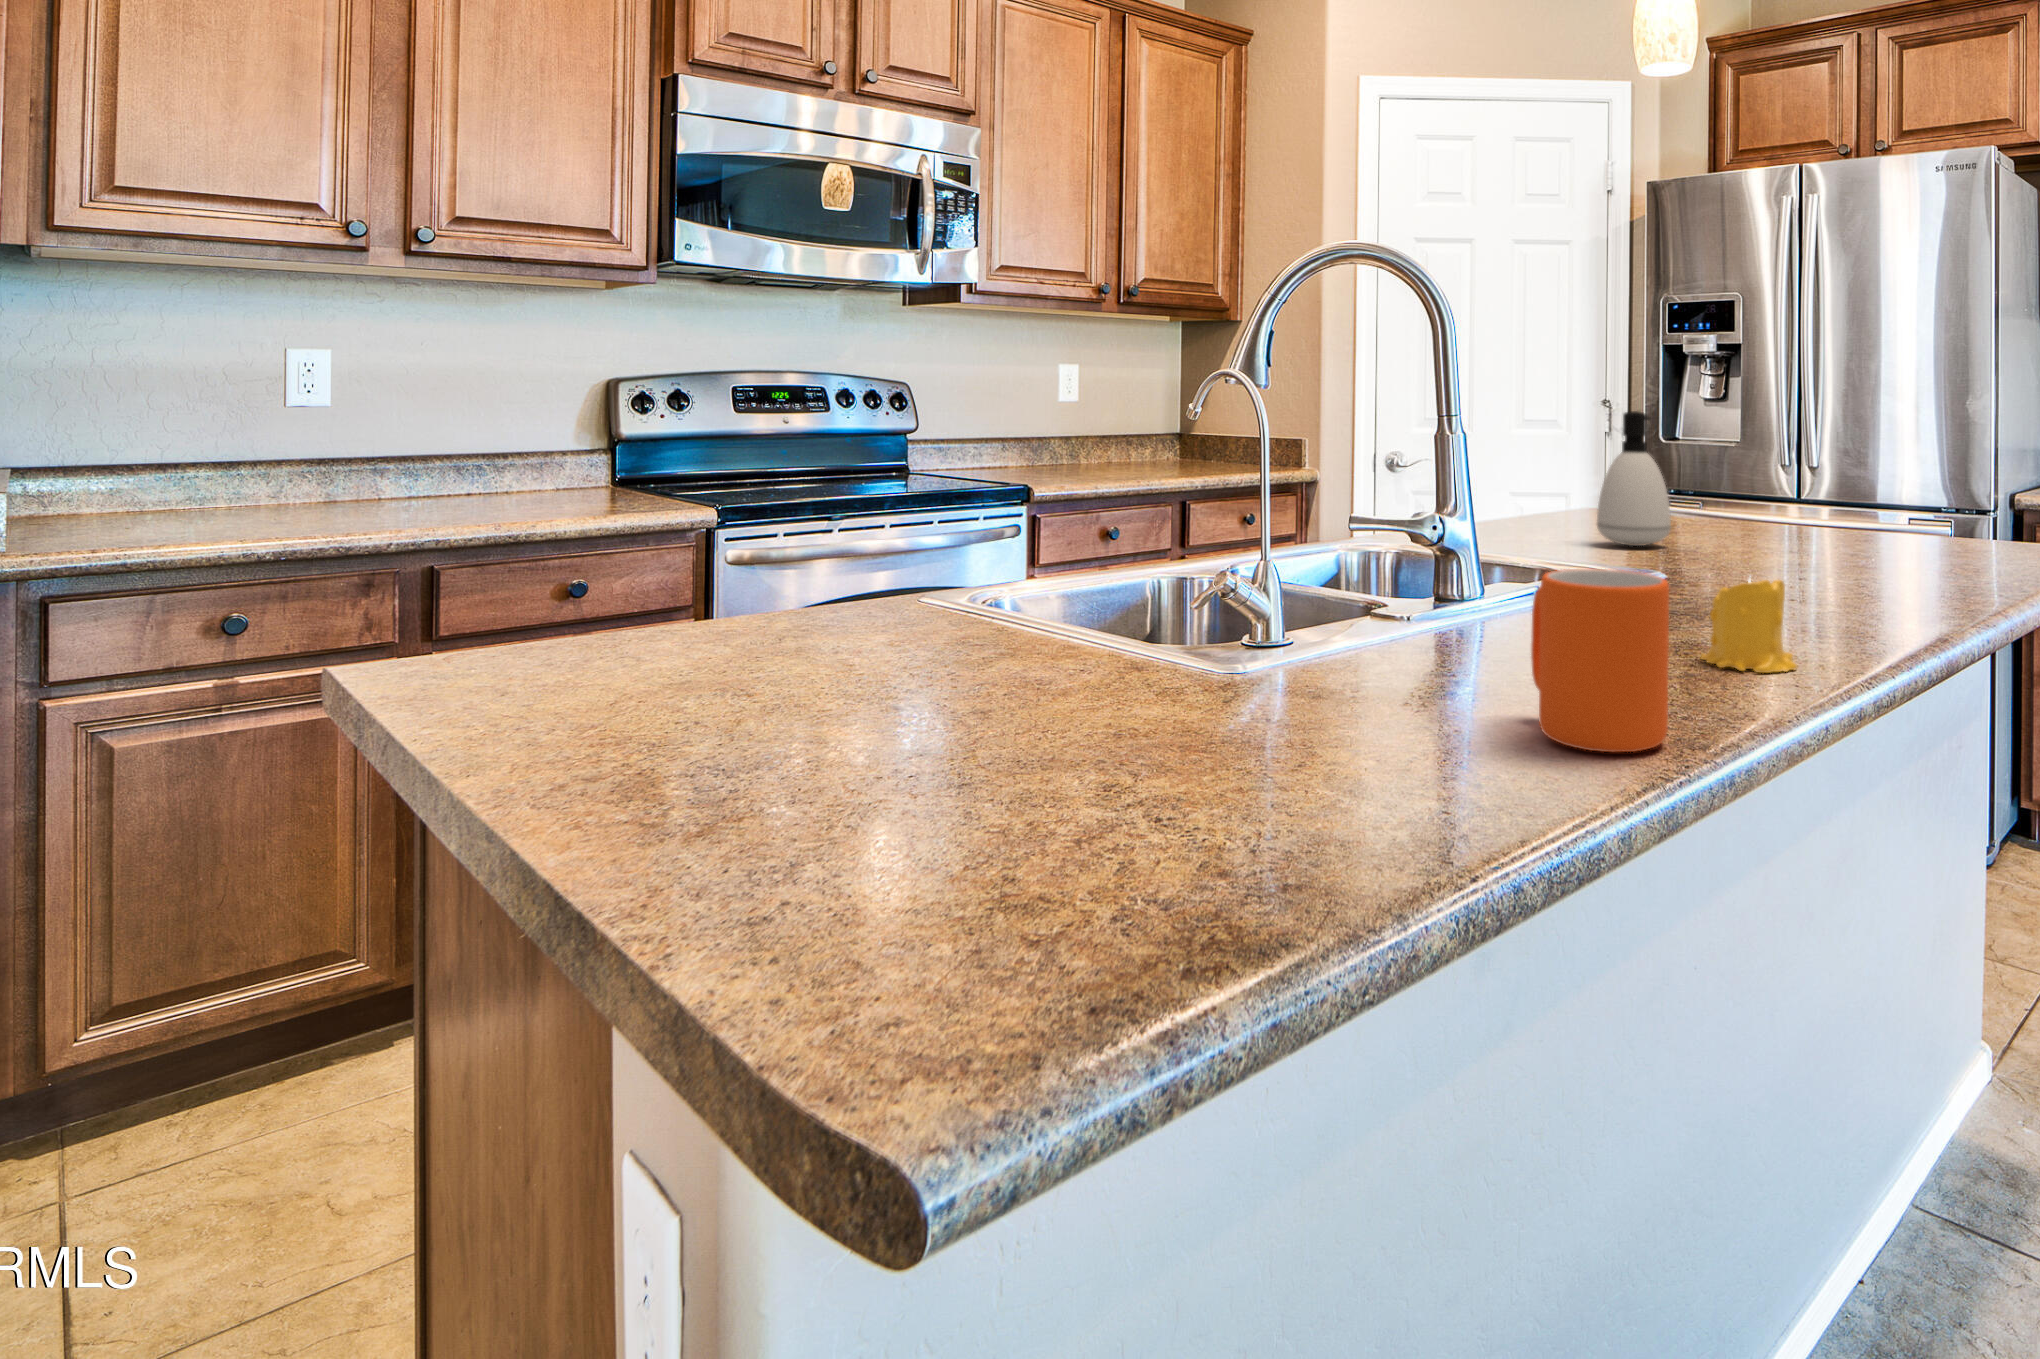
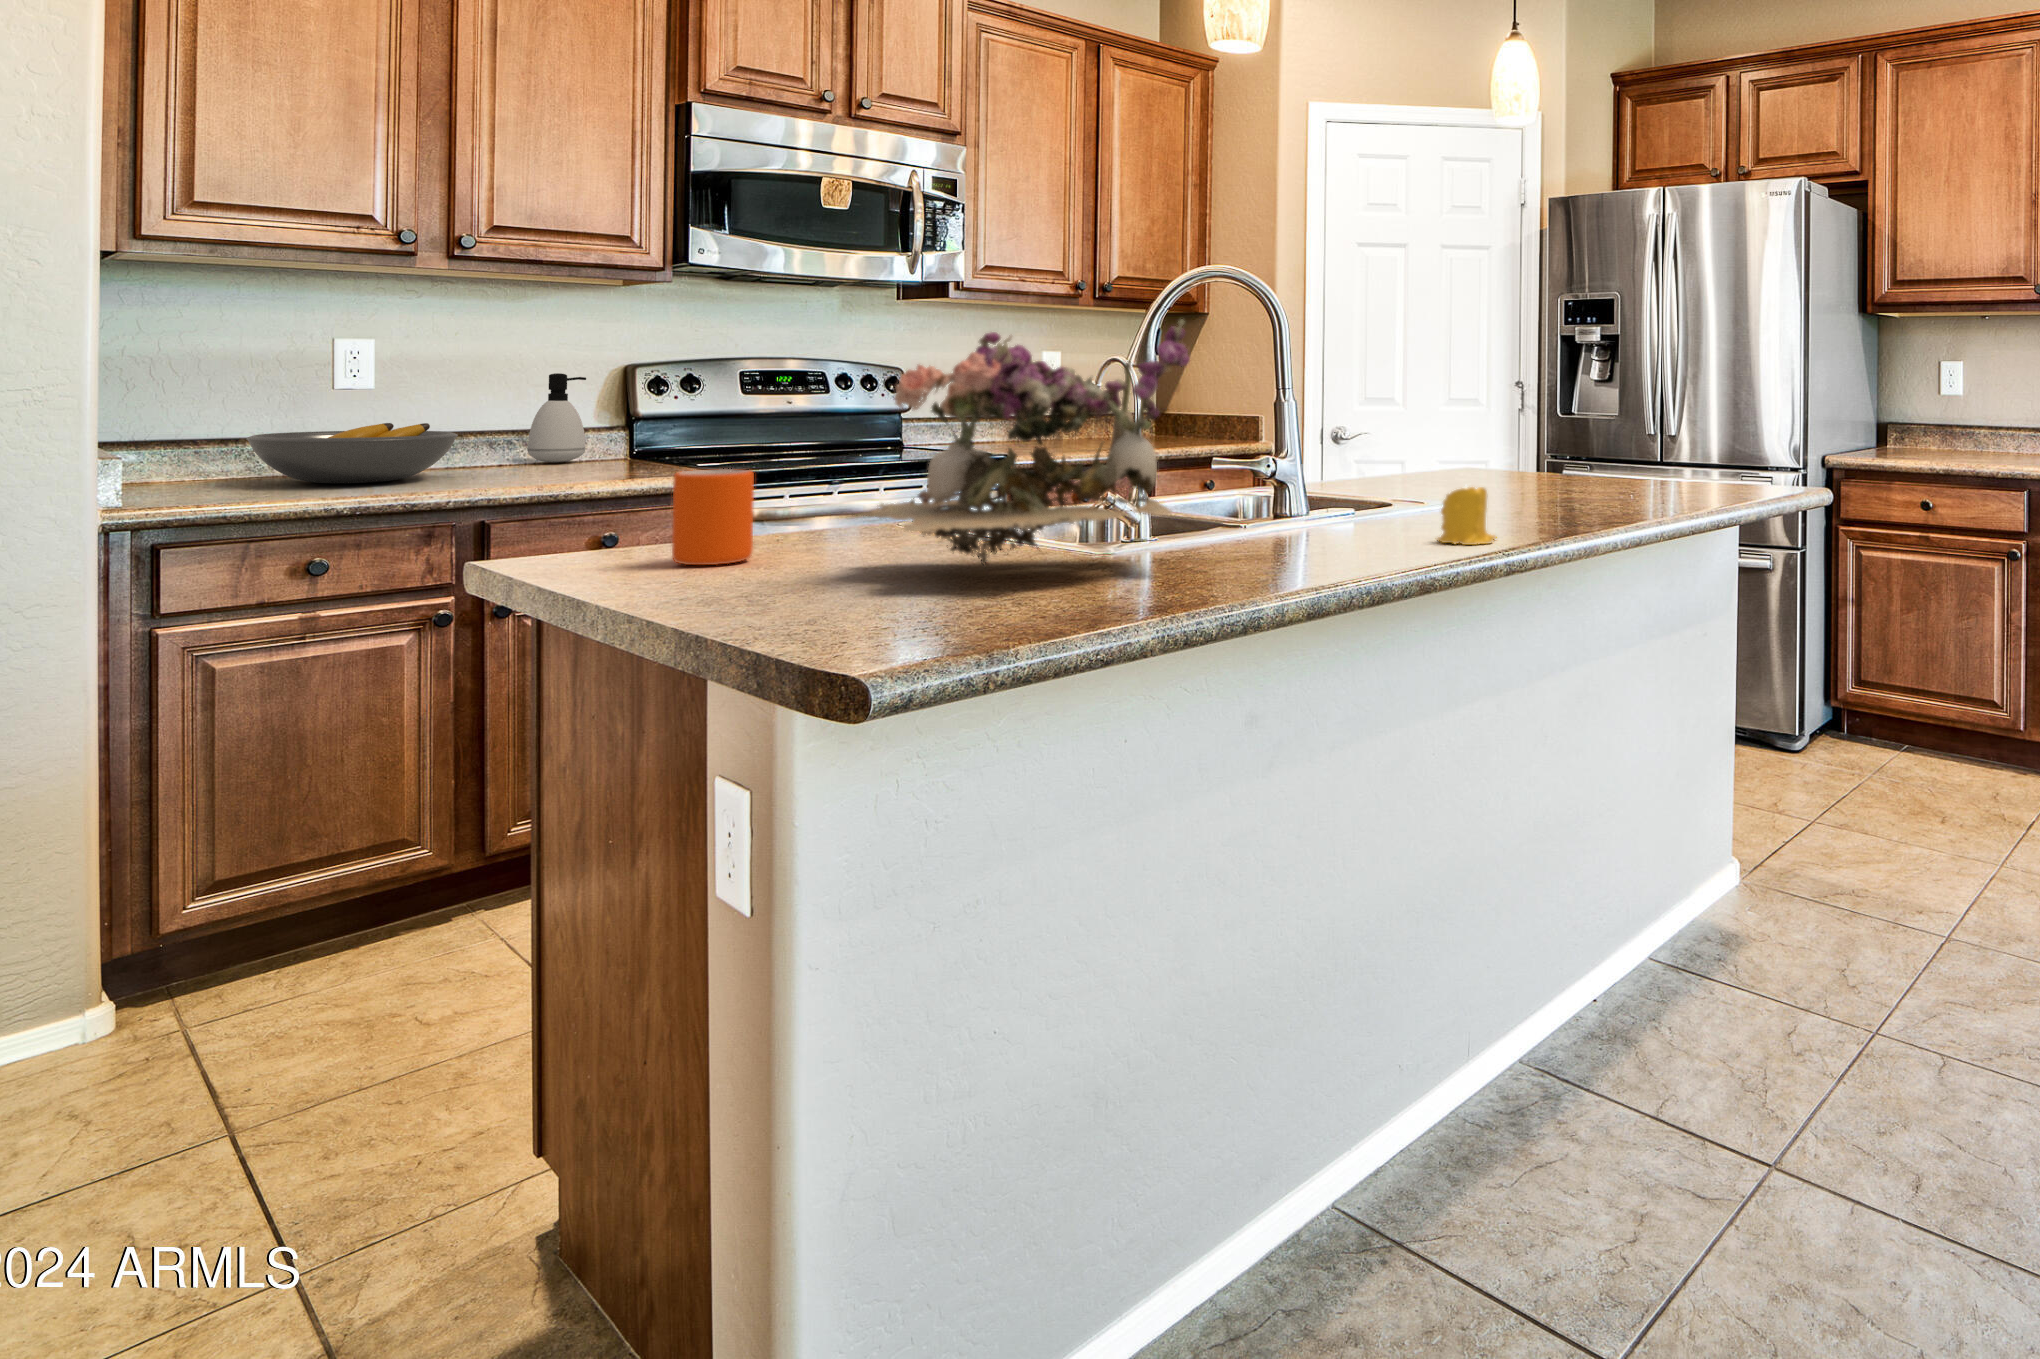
flower arrangement: none [830,316,1358,715] -> present [856,320,1190,565]
soap dispenser: present [1597,411,1671,546] -> present [528,373,586,462]
fruit bowl: none [179,447,416,517] -> present [246,423,458,483]
mug: present [1531,569,1669,752] -> present [672,469,754,565]

